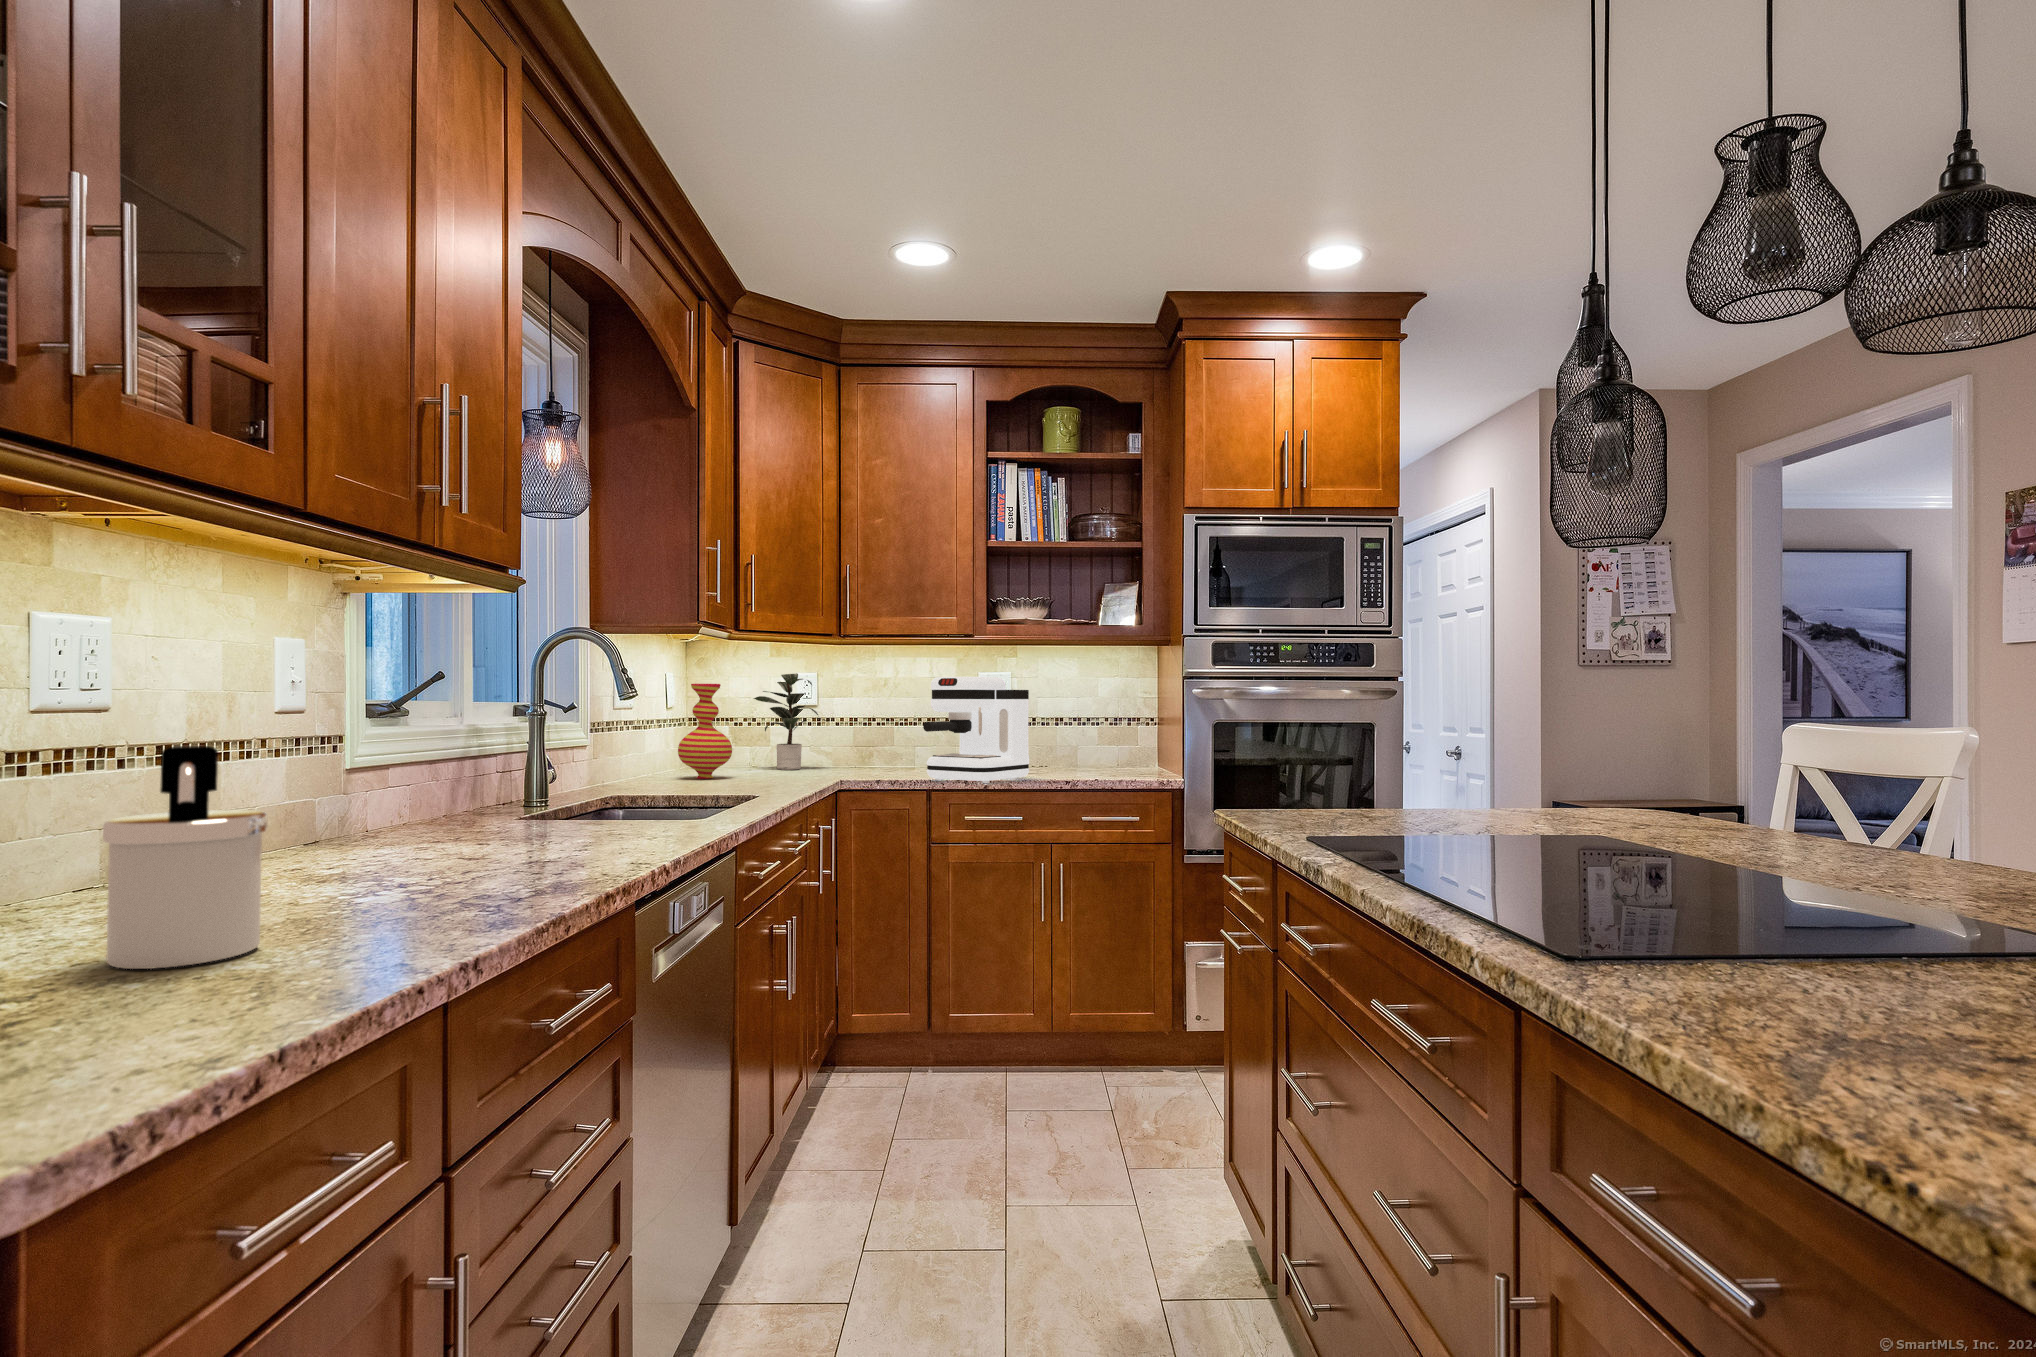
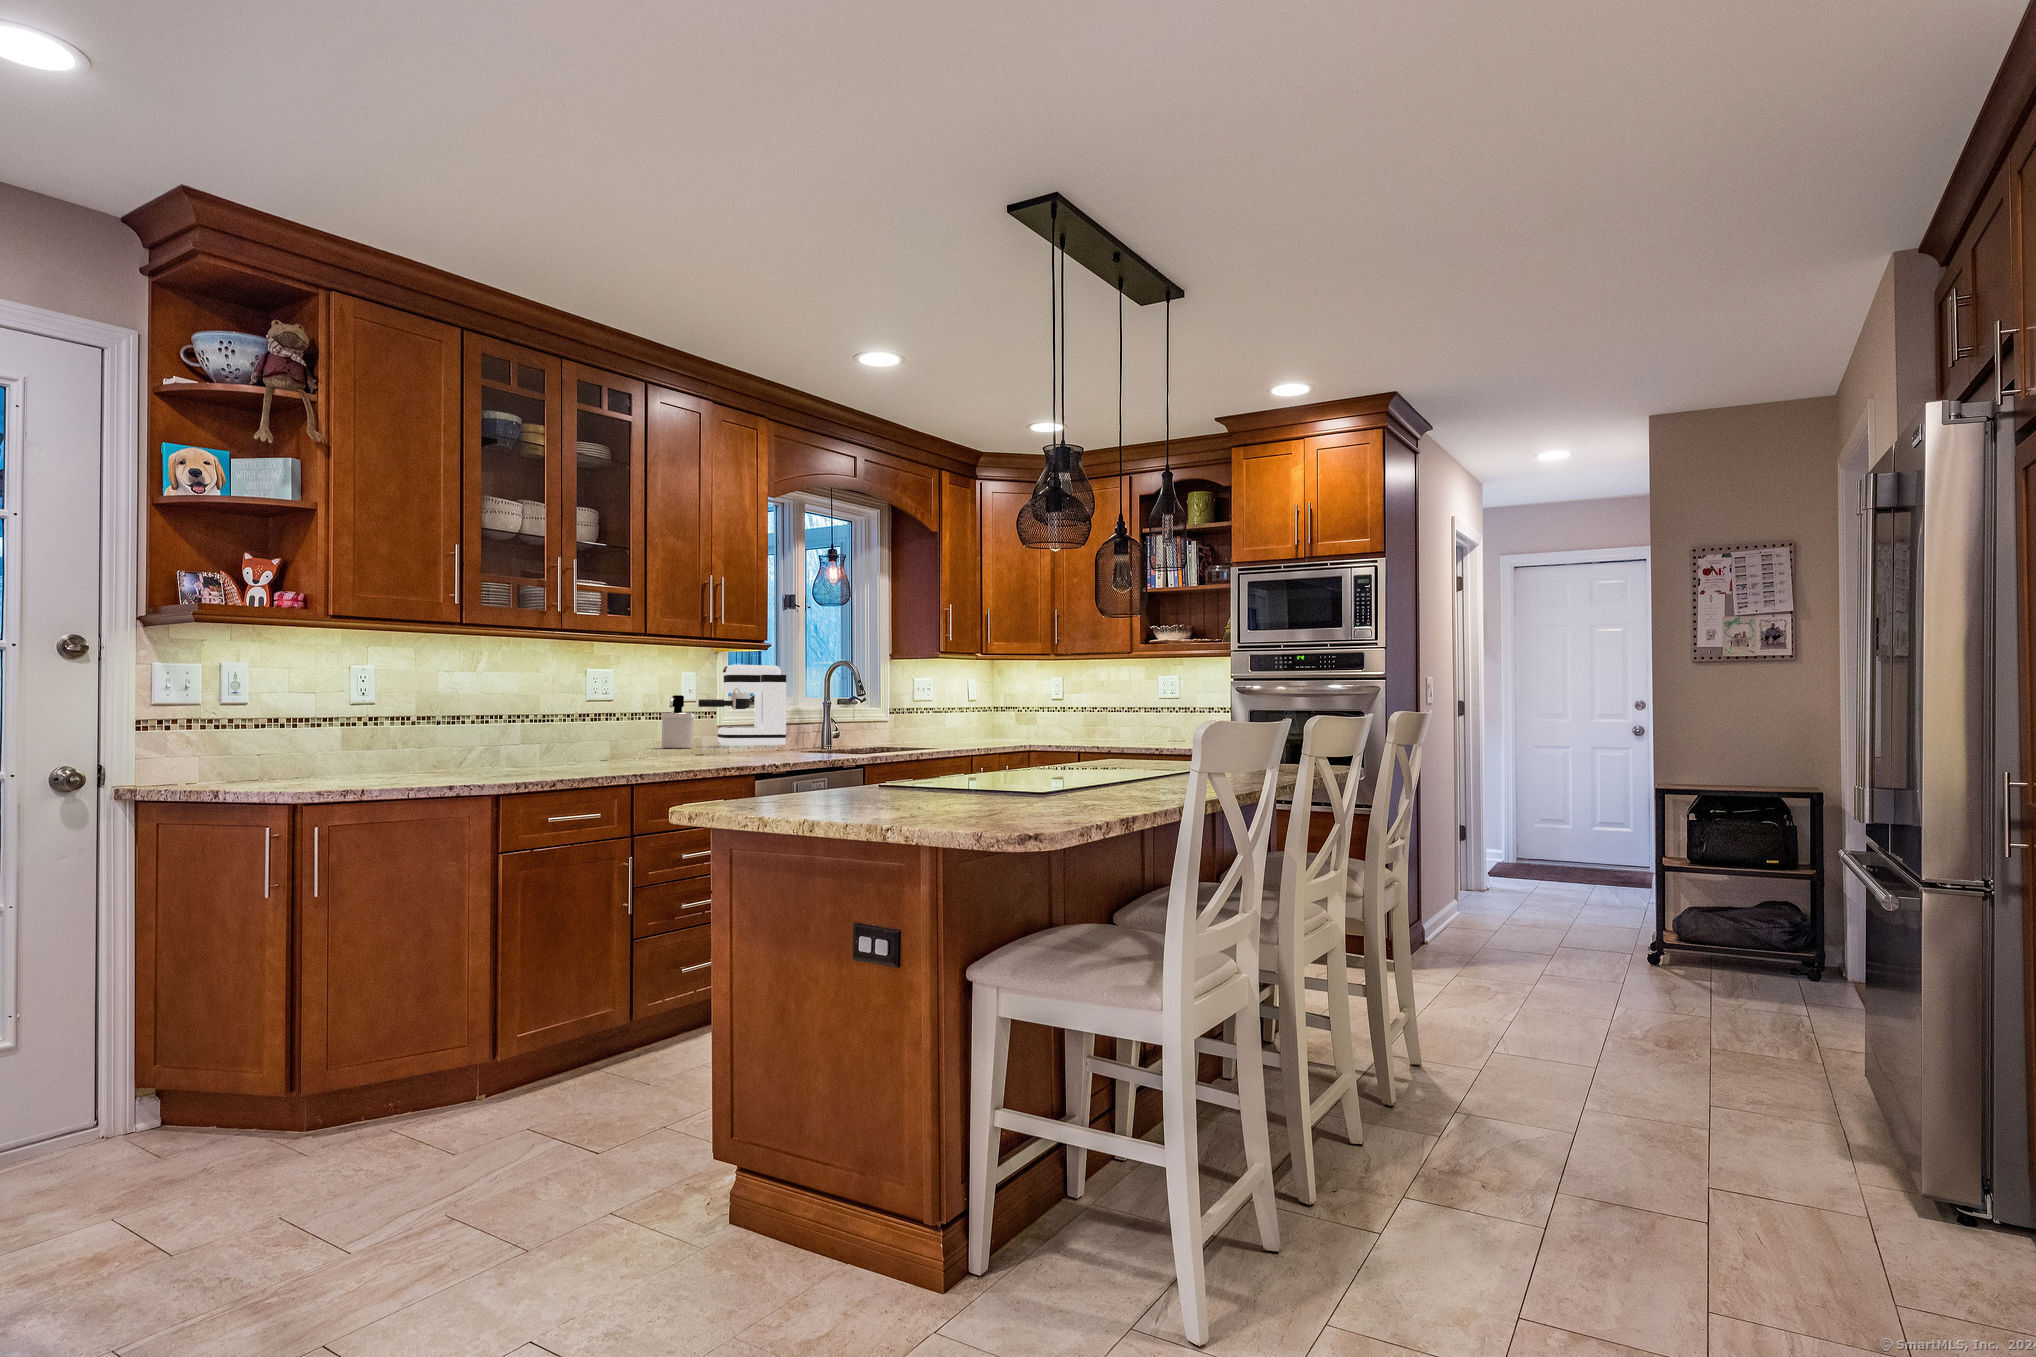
potted plant: present [754,673,828,770] -> none [1021,679,1076,739]
coffee maker: present [923,677,1029,783] -> present [698,665,786,747]
vase: present [678,684,732,779] -> none [962,685,992,739]

